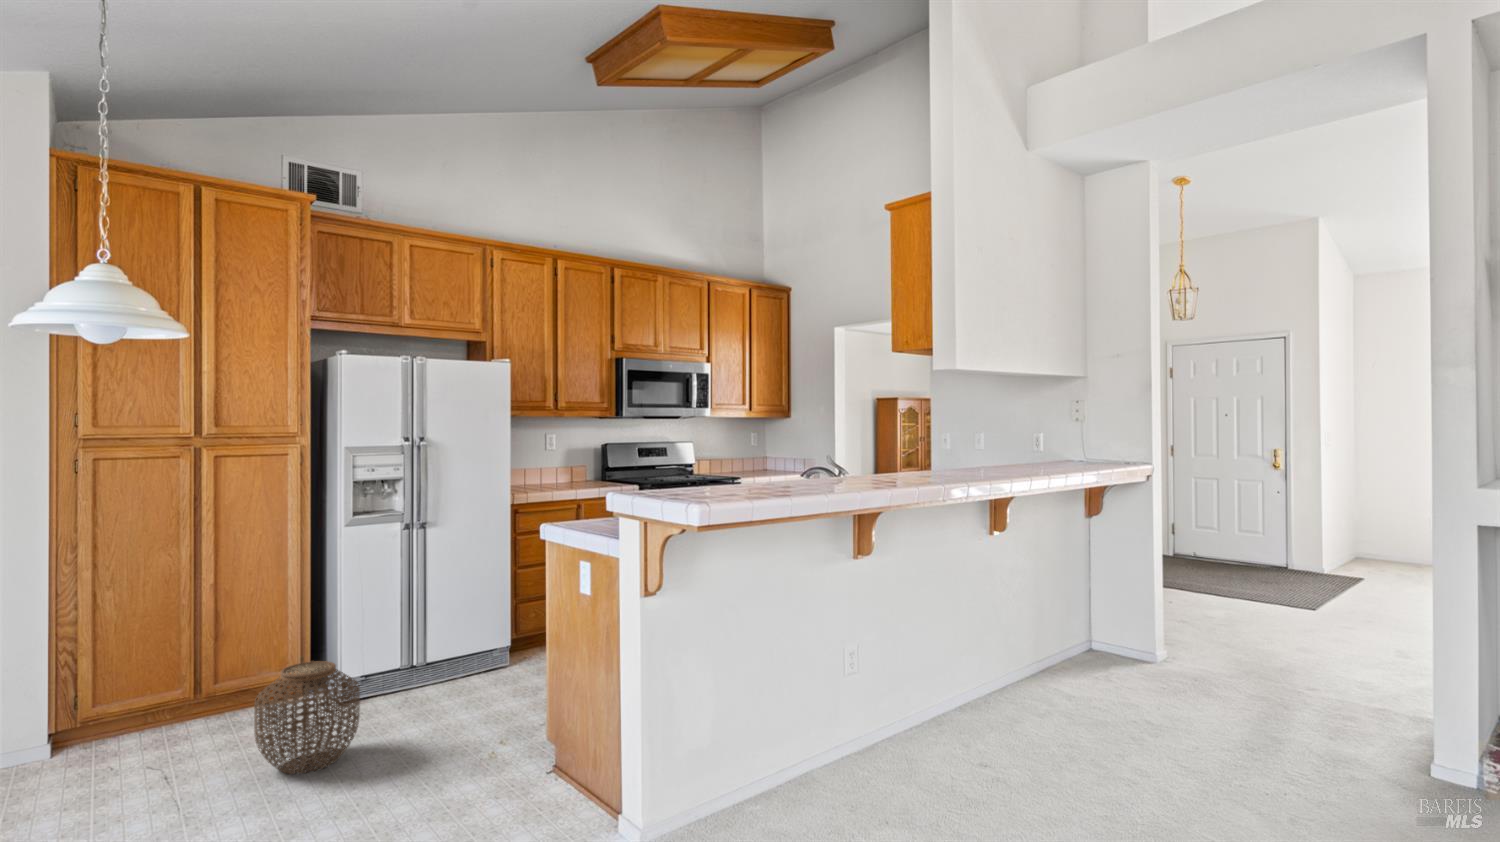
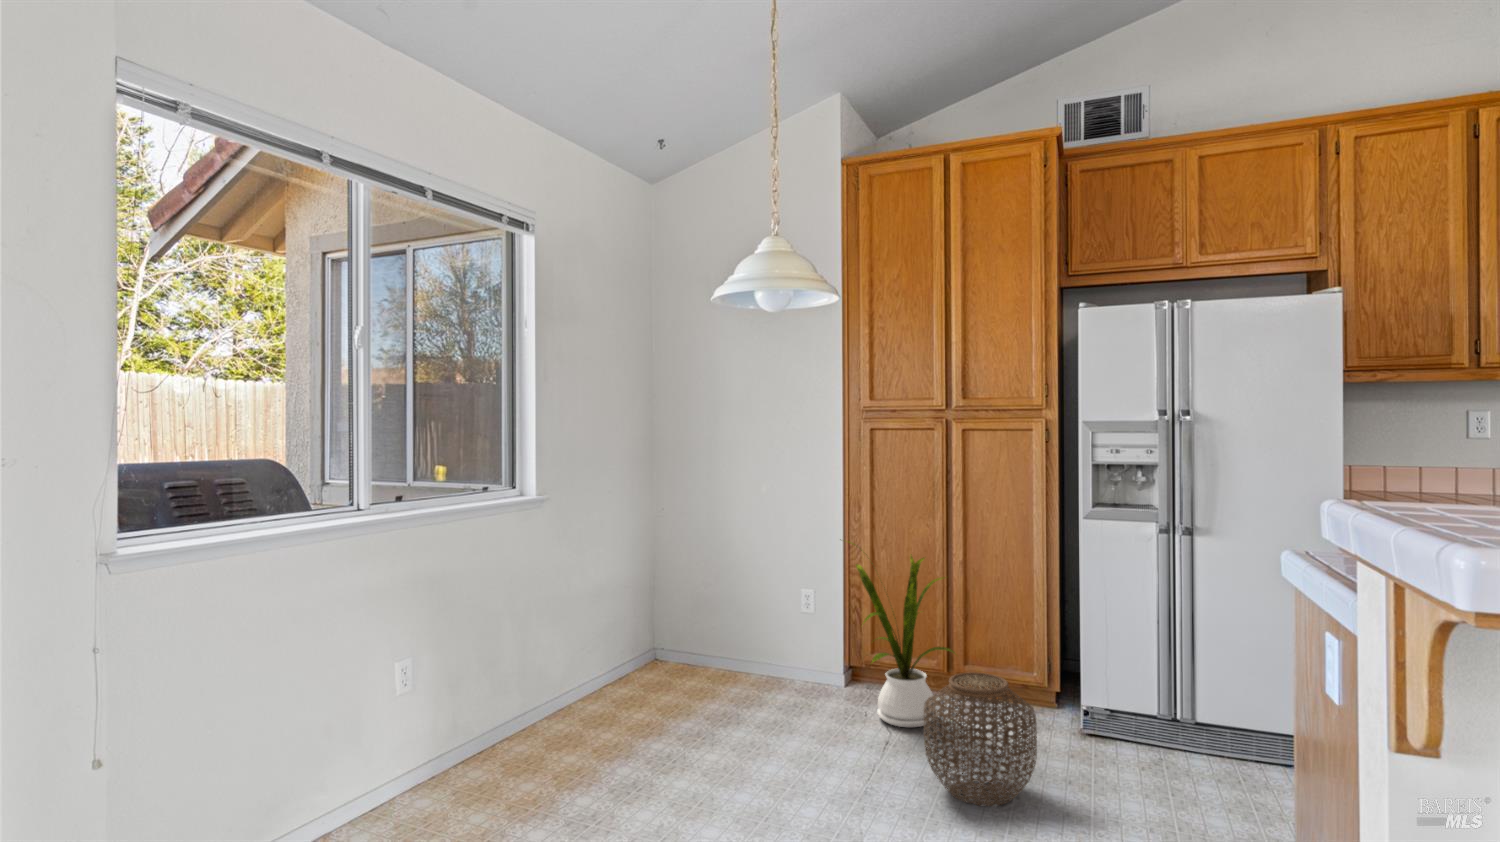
house plant: none [84,575,227,756] -> present [840,539,954,727]

